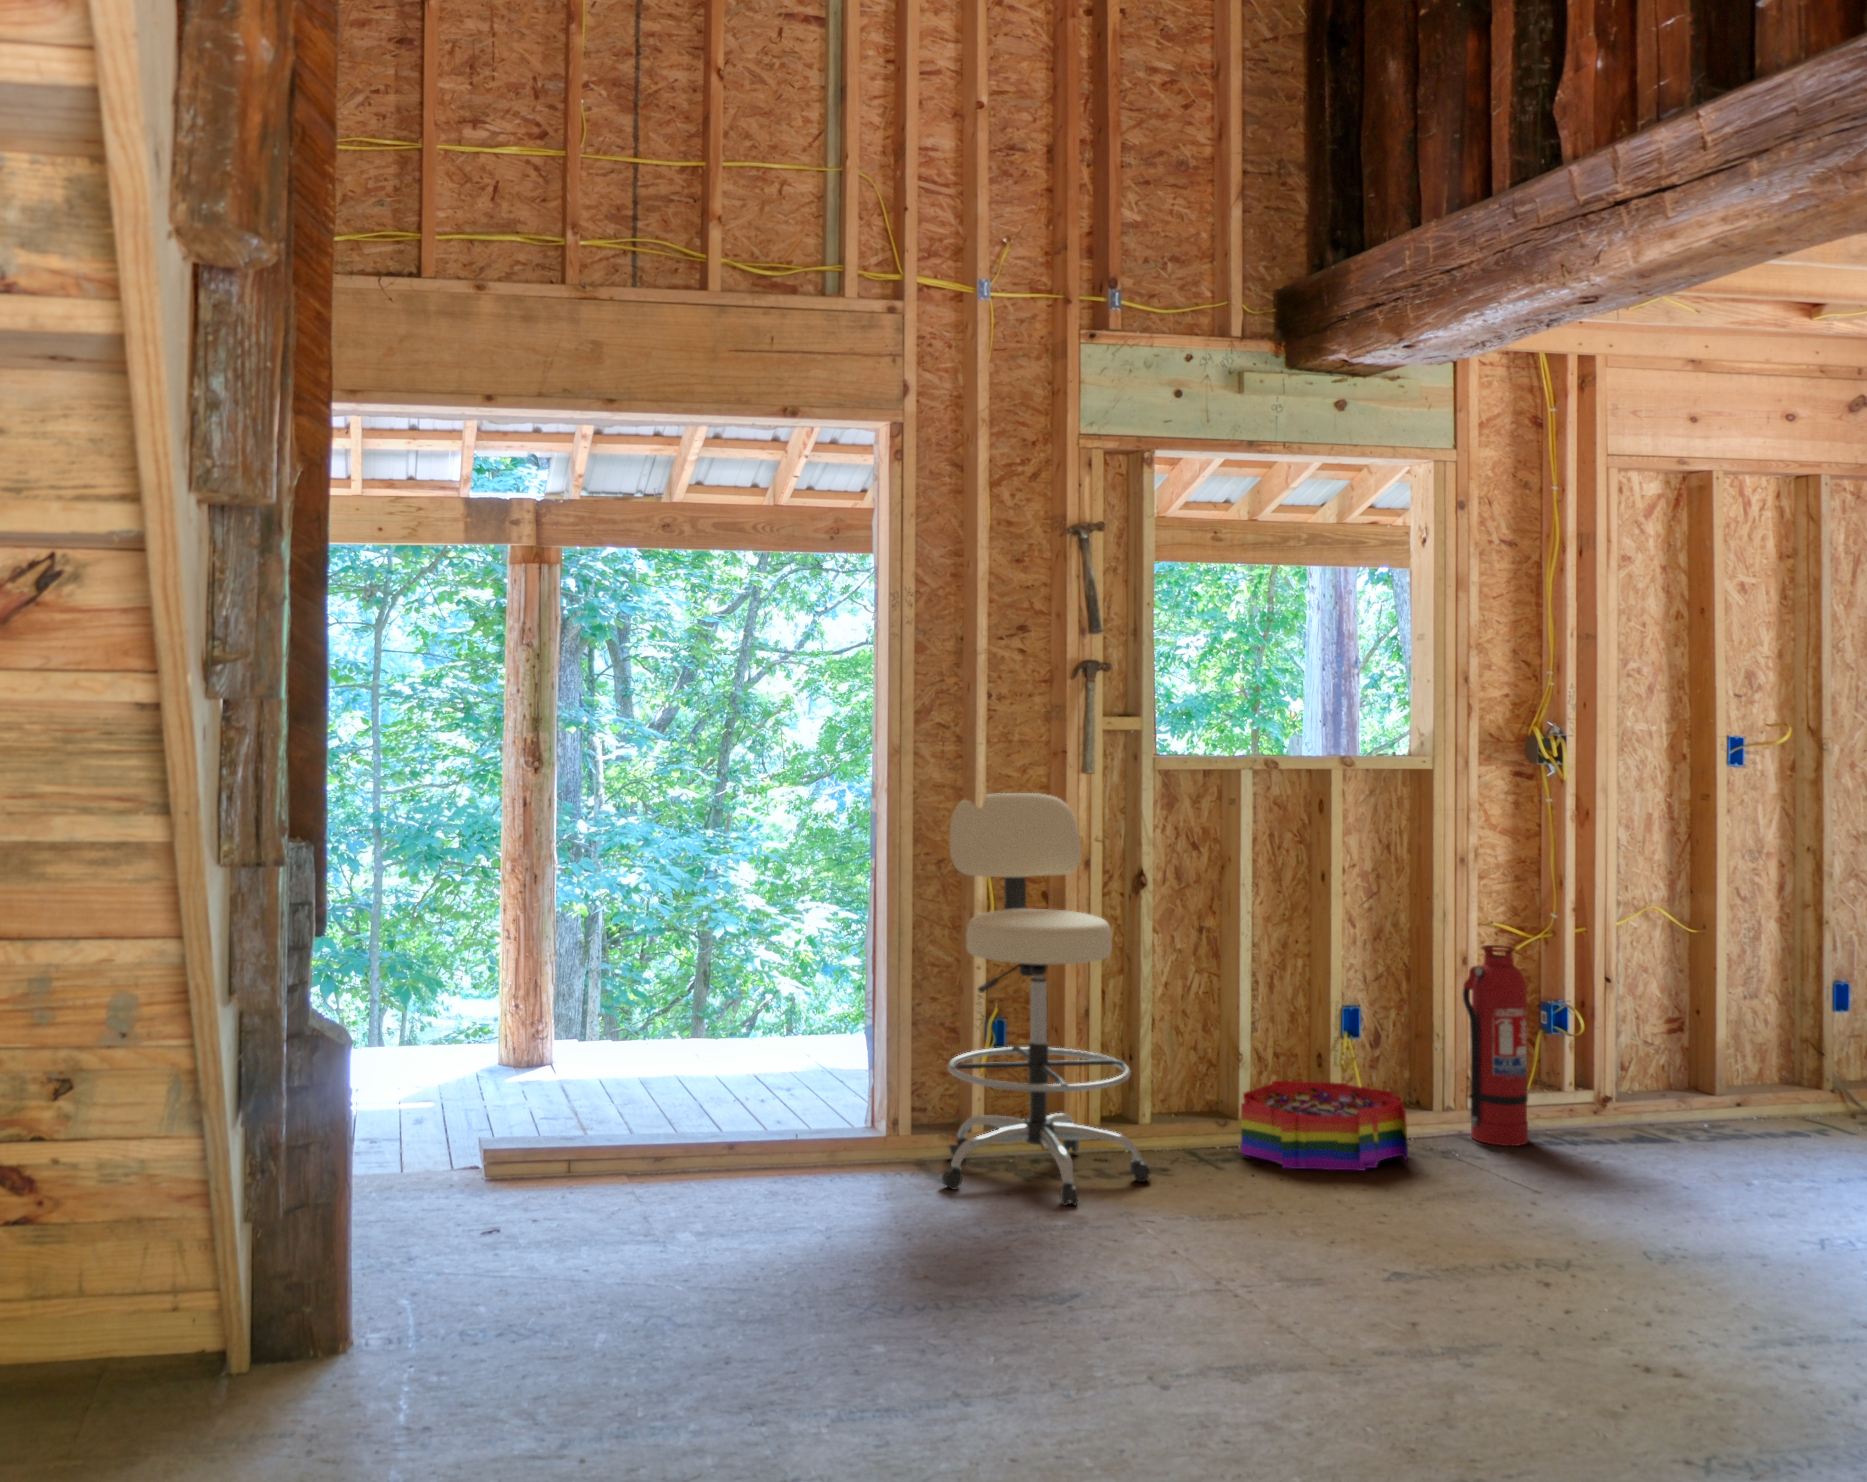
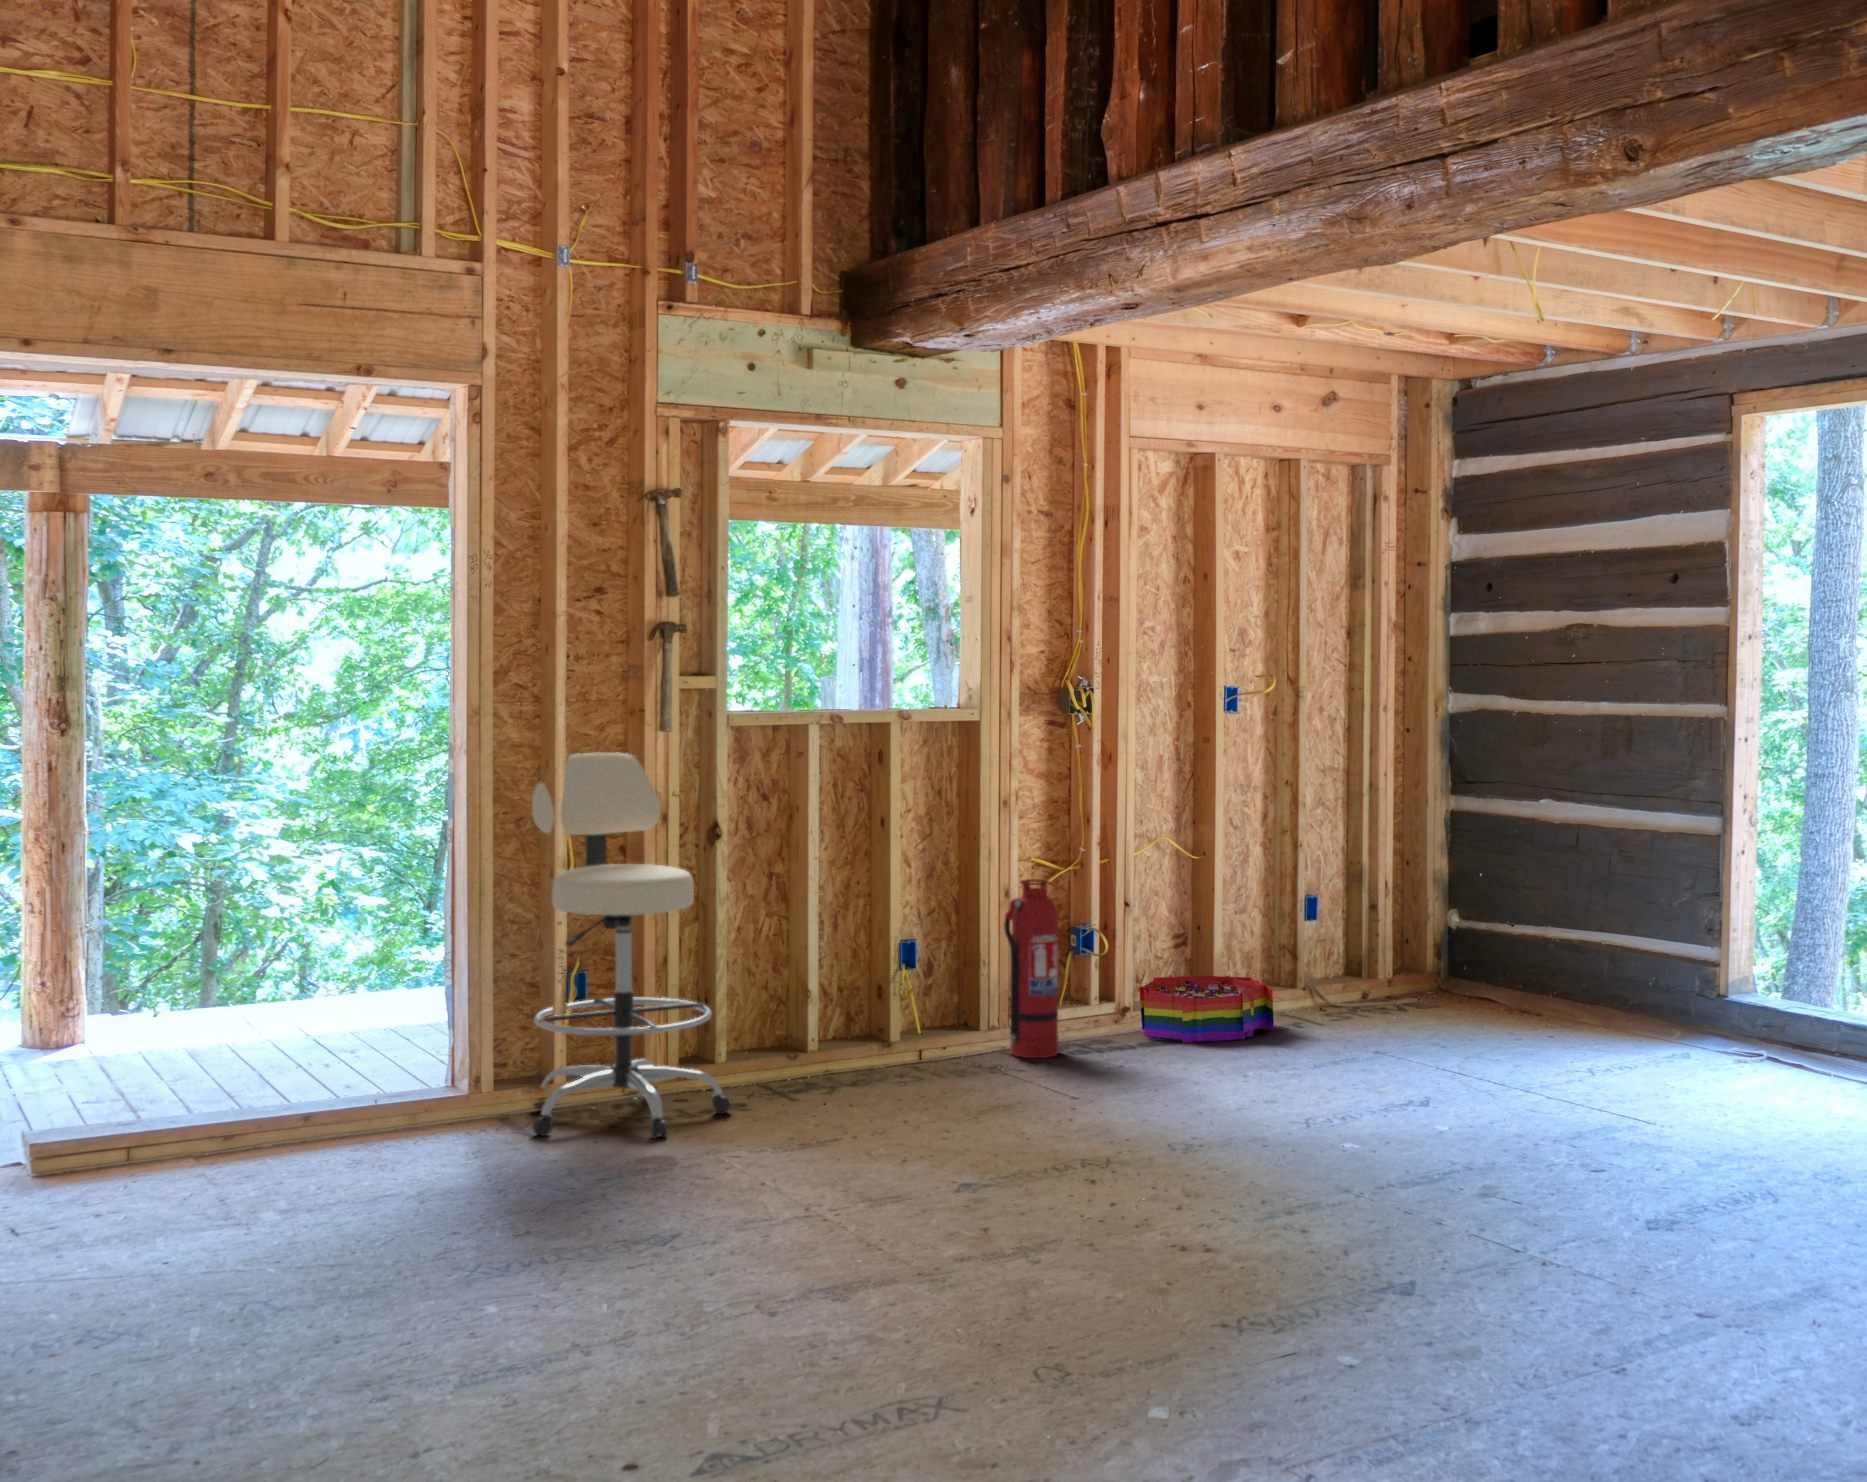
storage bin: present [1241,1081,1408,1170] -> present [1139,975,1274,1043]

